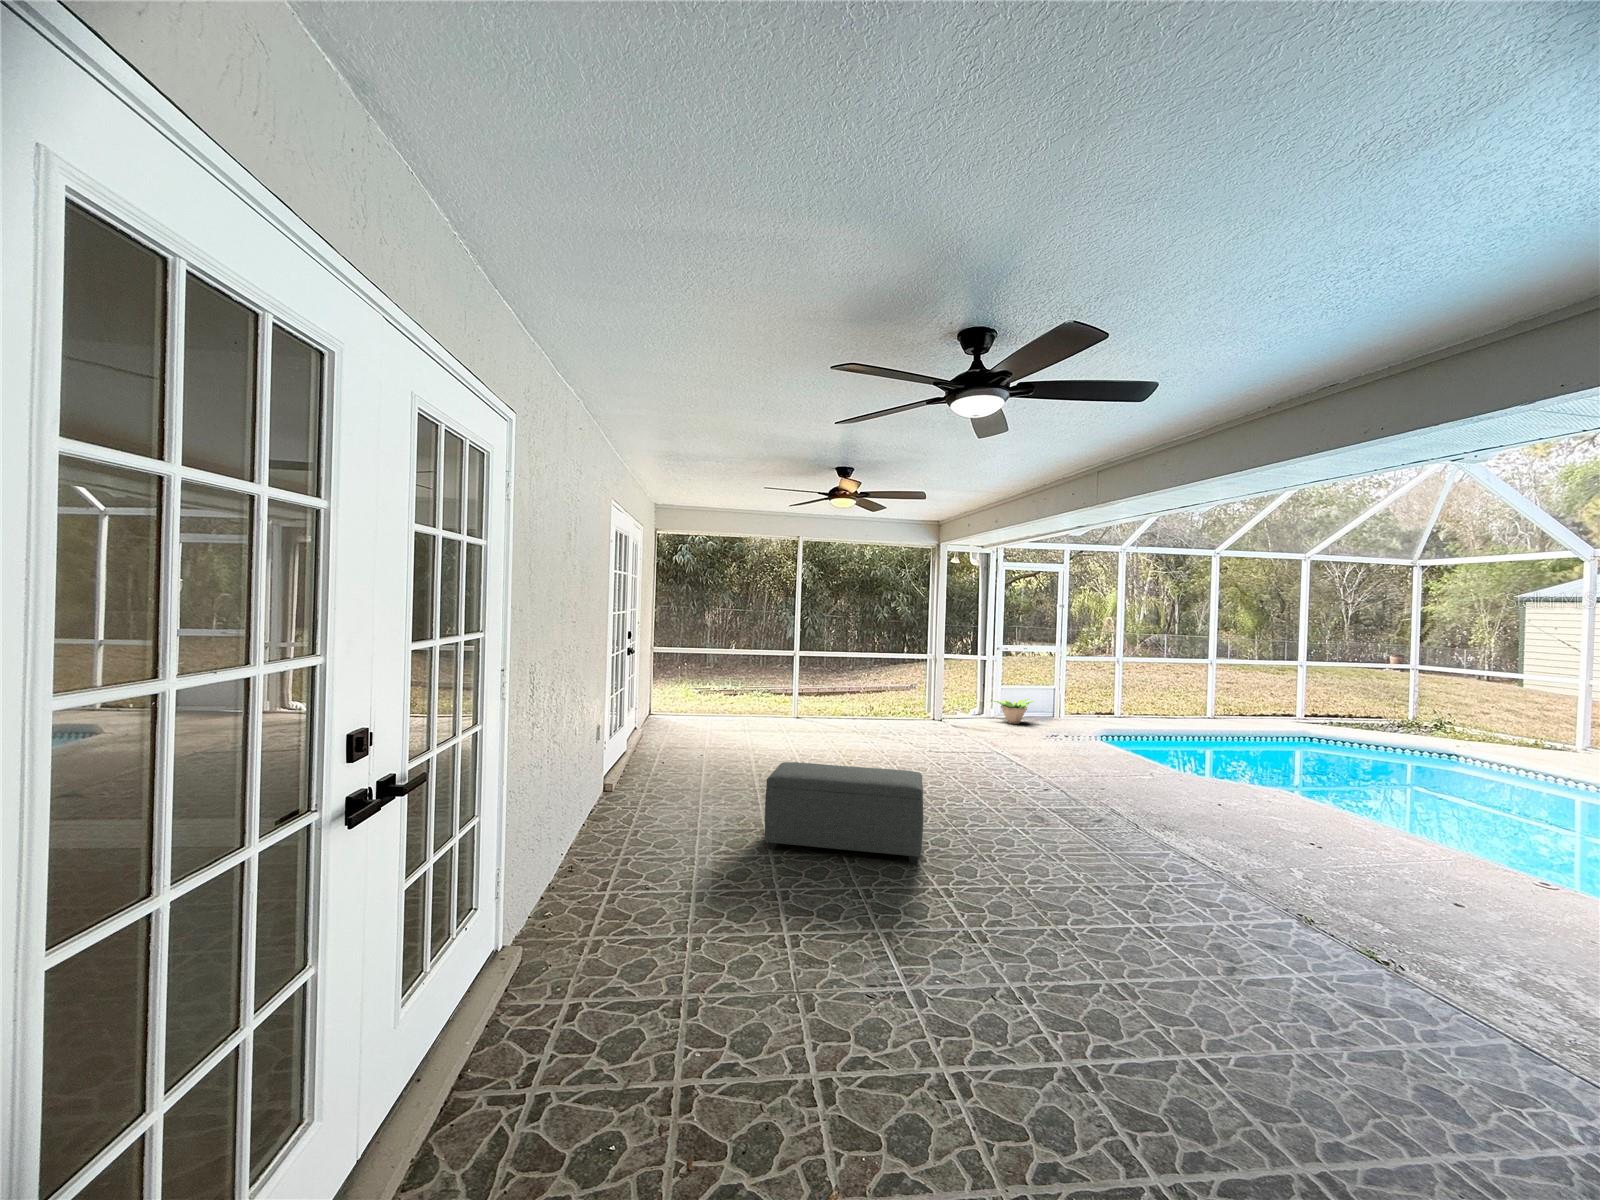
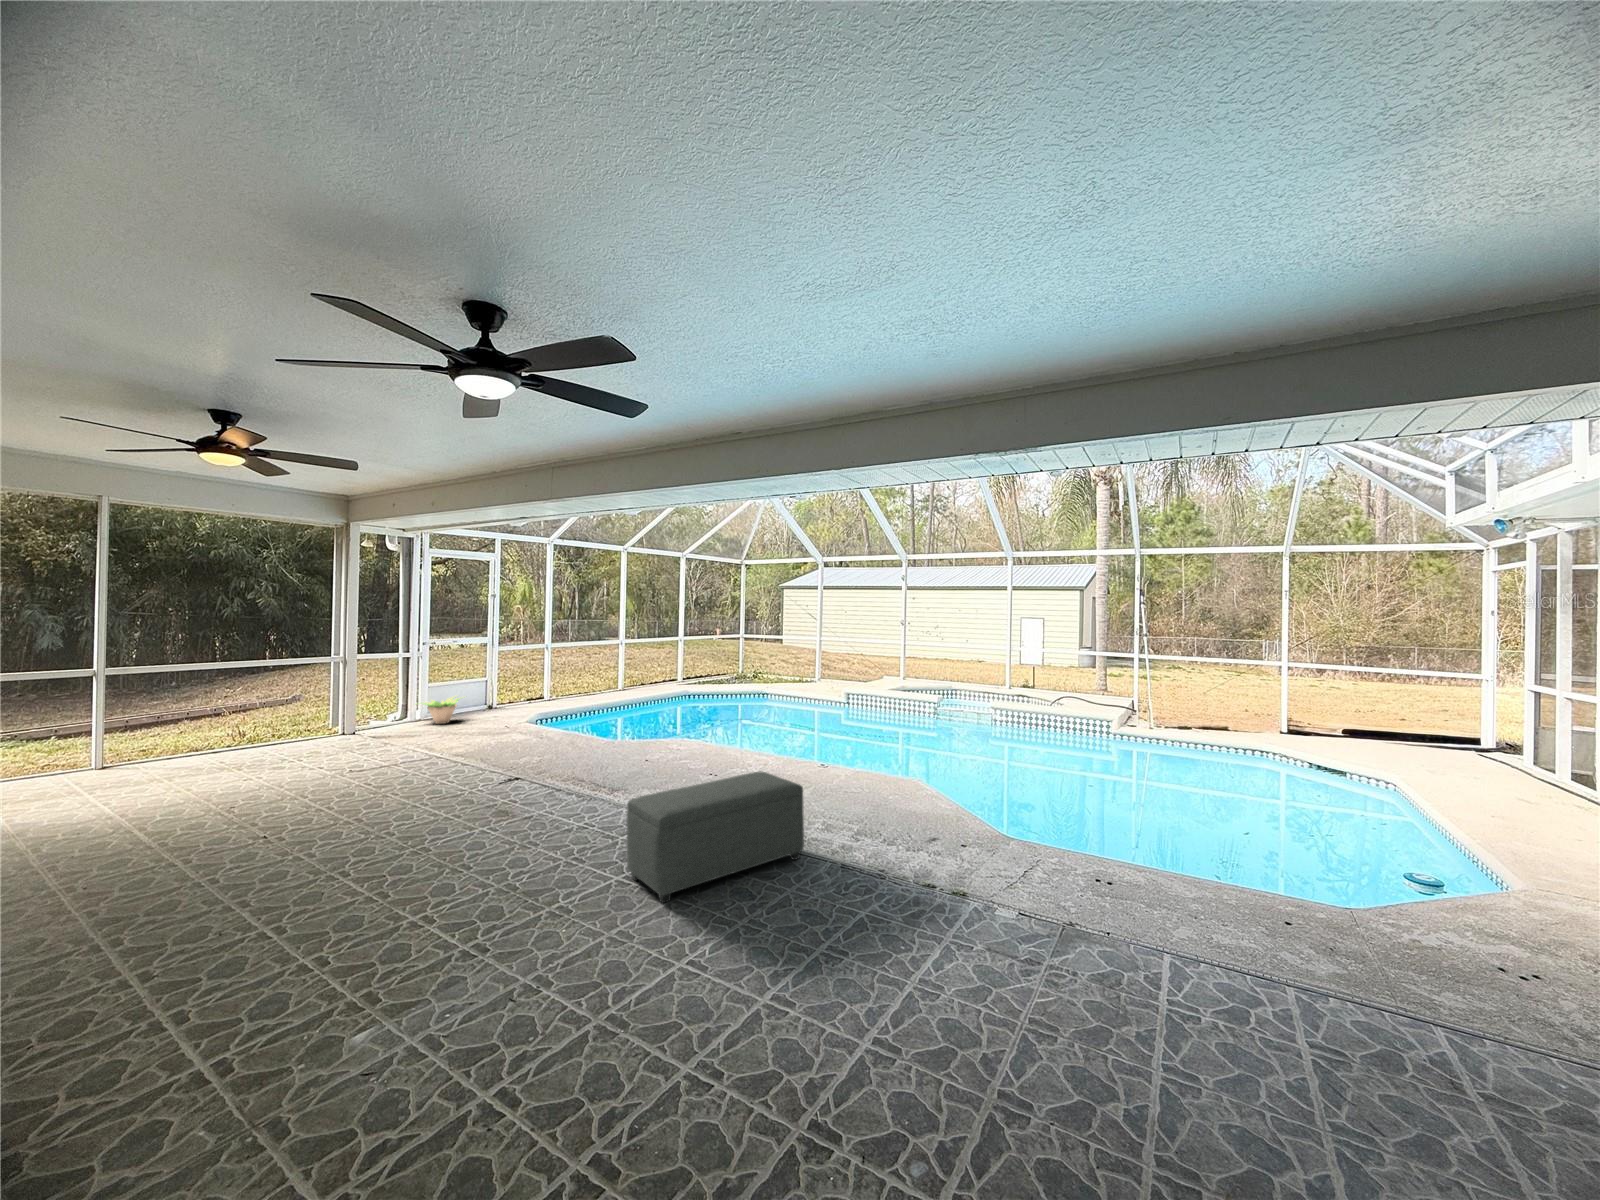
ottoman: present [765,762,923,863] -> present [627,771,804,903]

